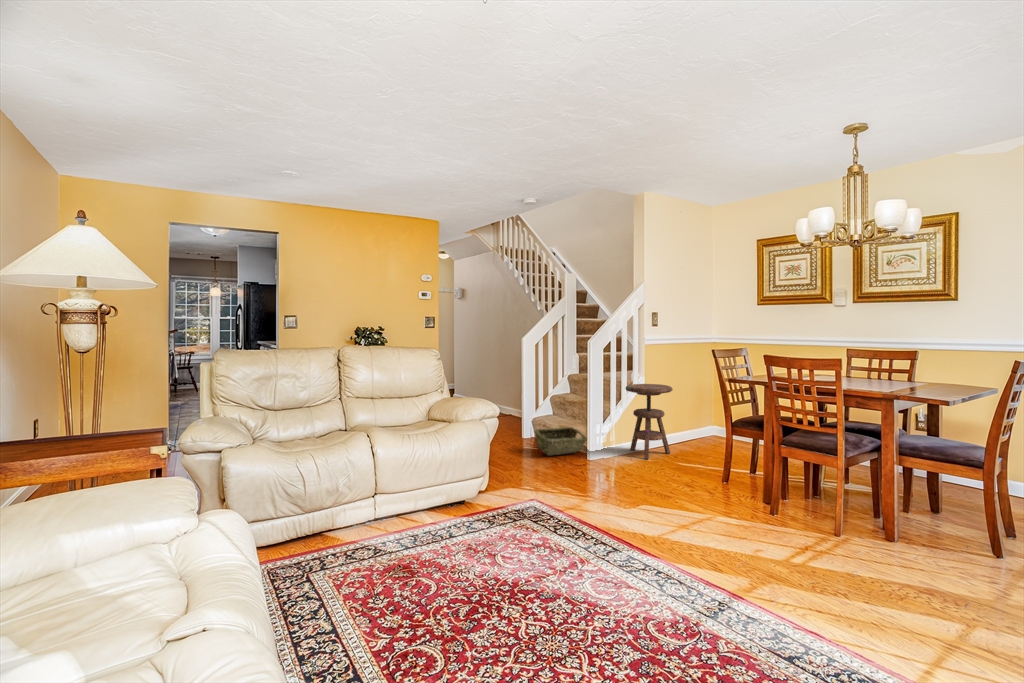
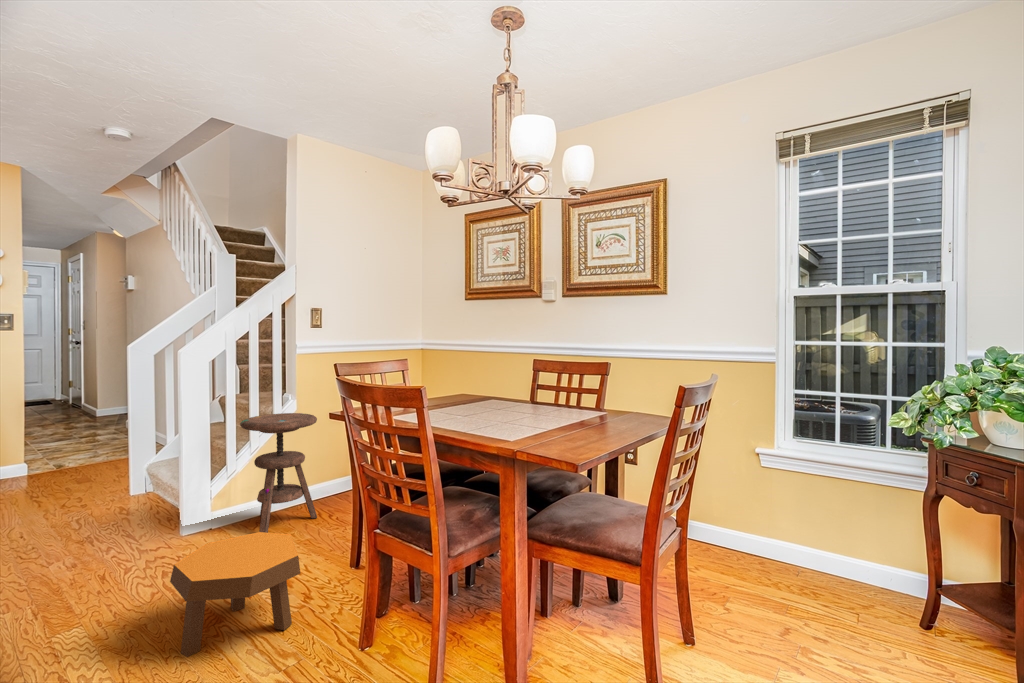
woven basket: present [534,427,587,456] -> none [69,487,170,545]
footstool: none [659,449,730,505] -> present [170,532,300,657]

